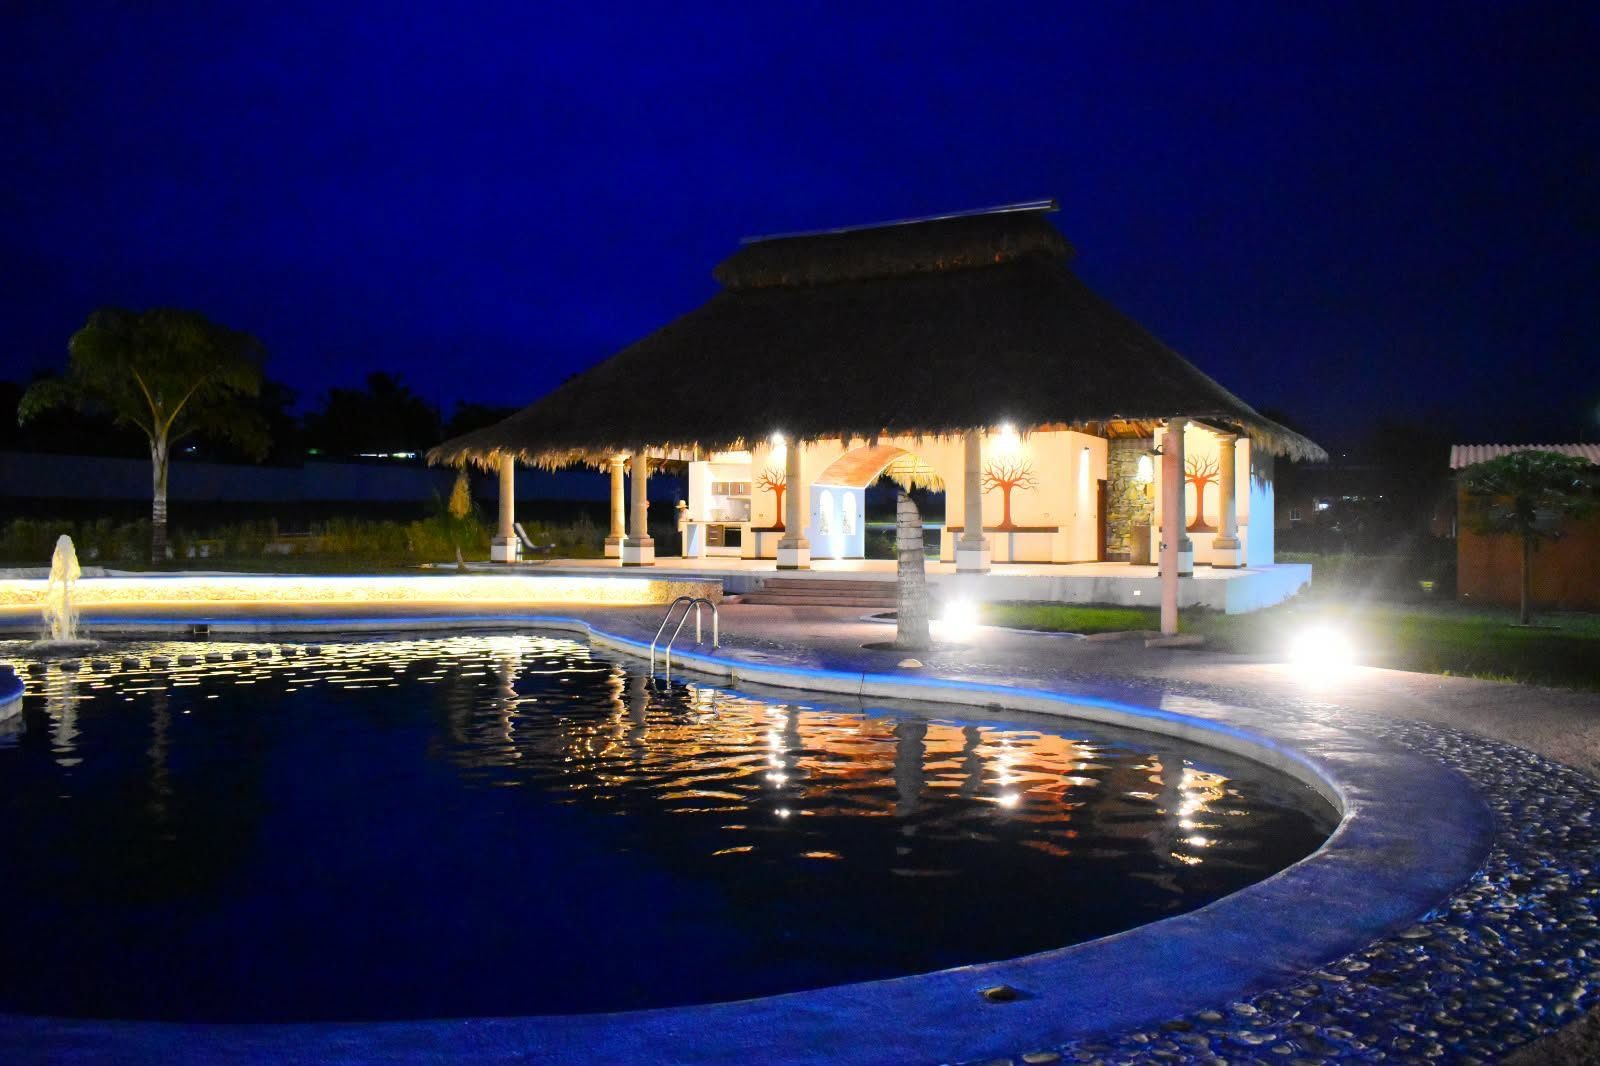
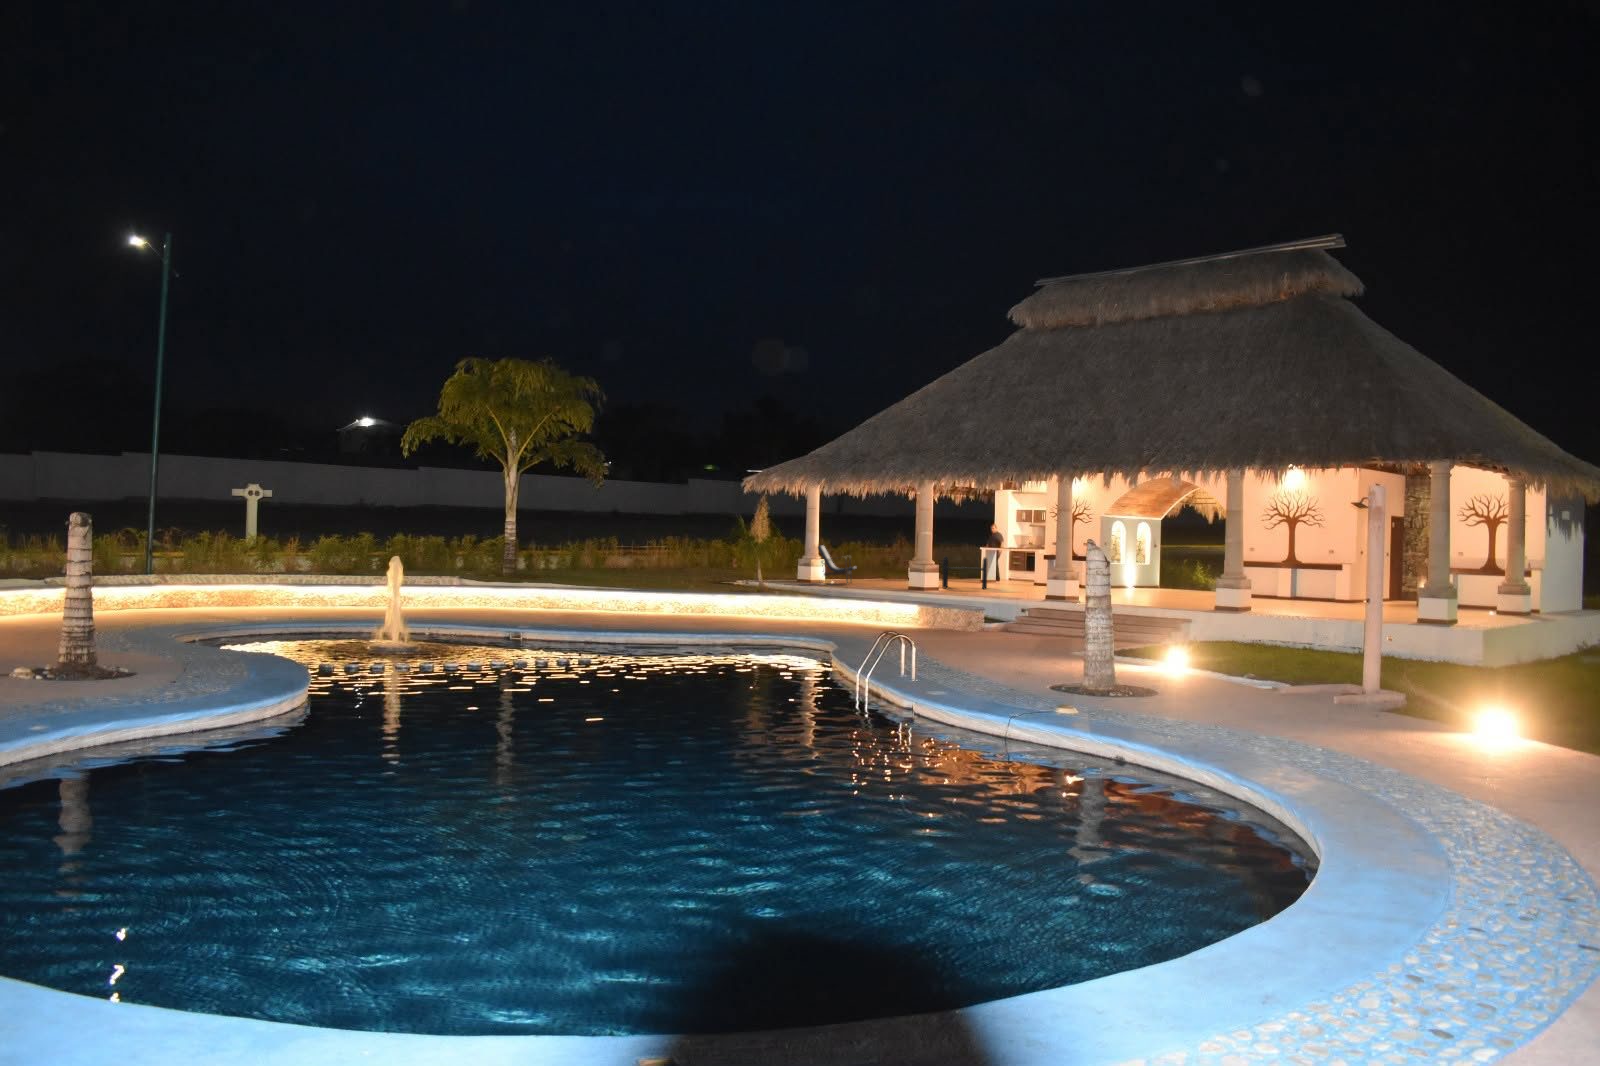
bench: none [646,531,693,564] -> present [942,557,988,589]

